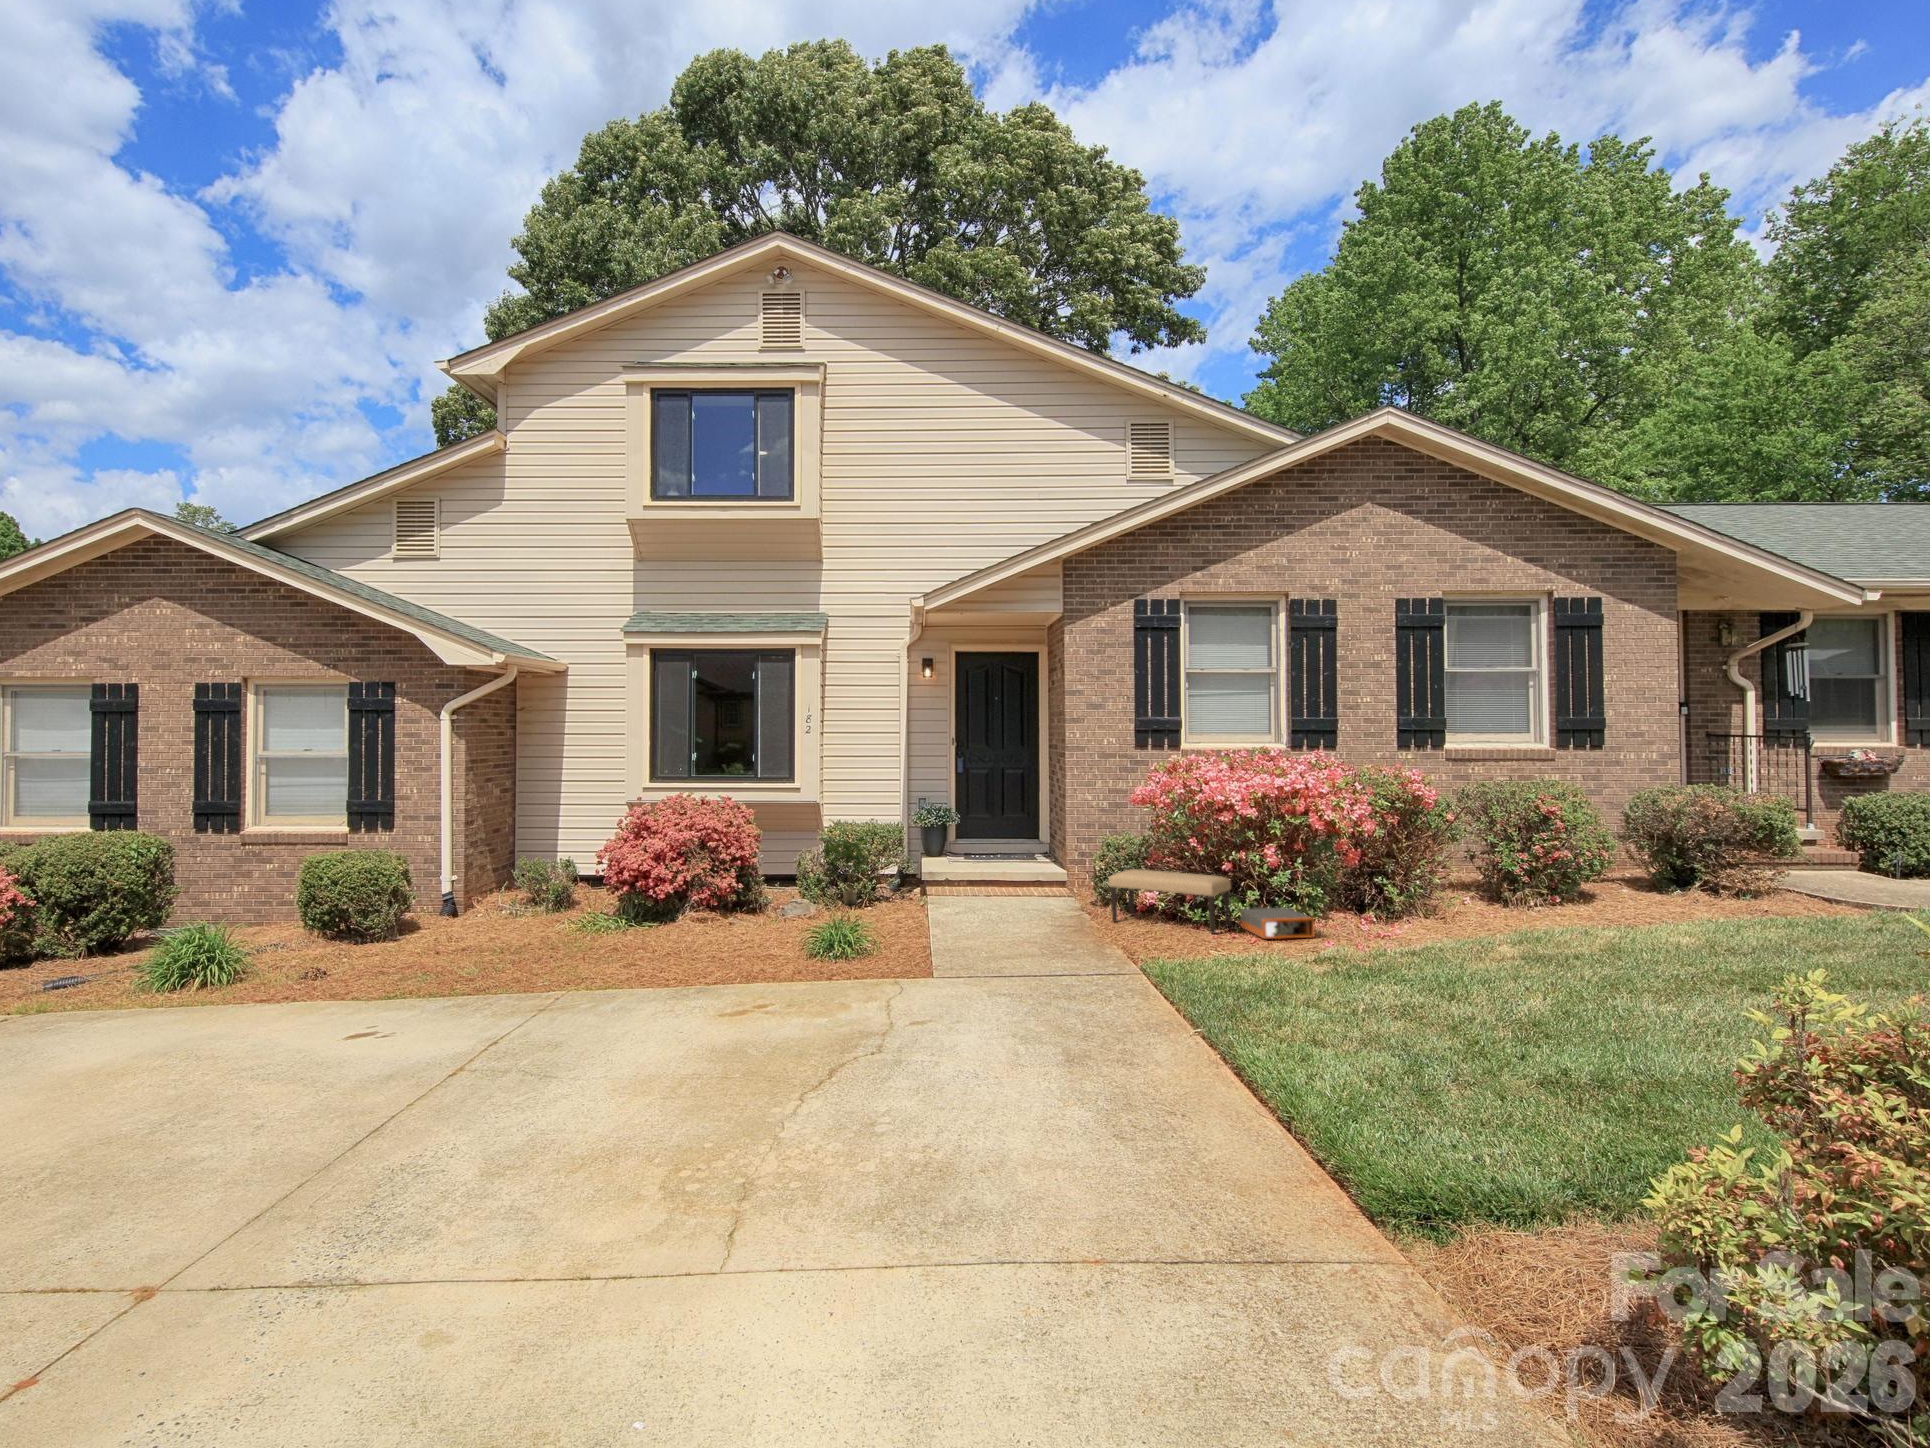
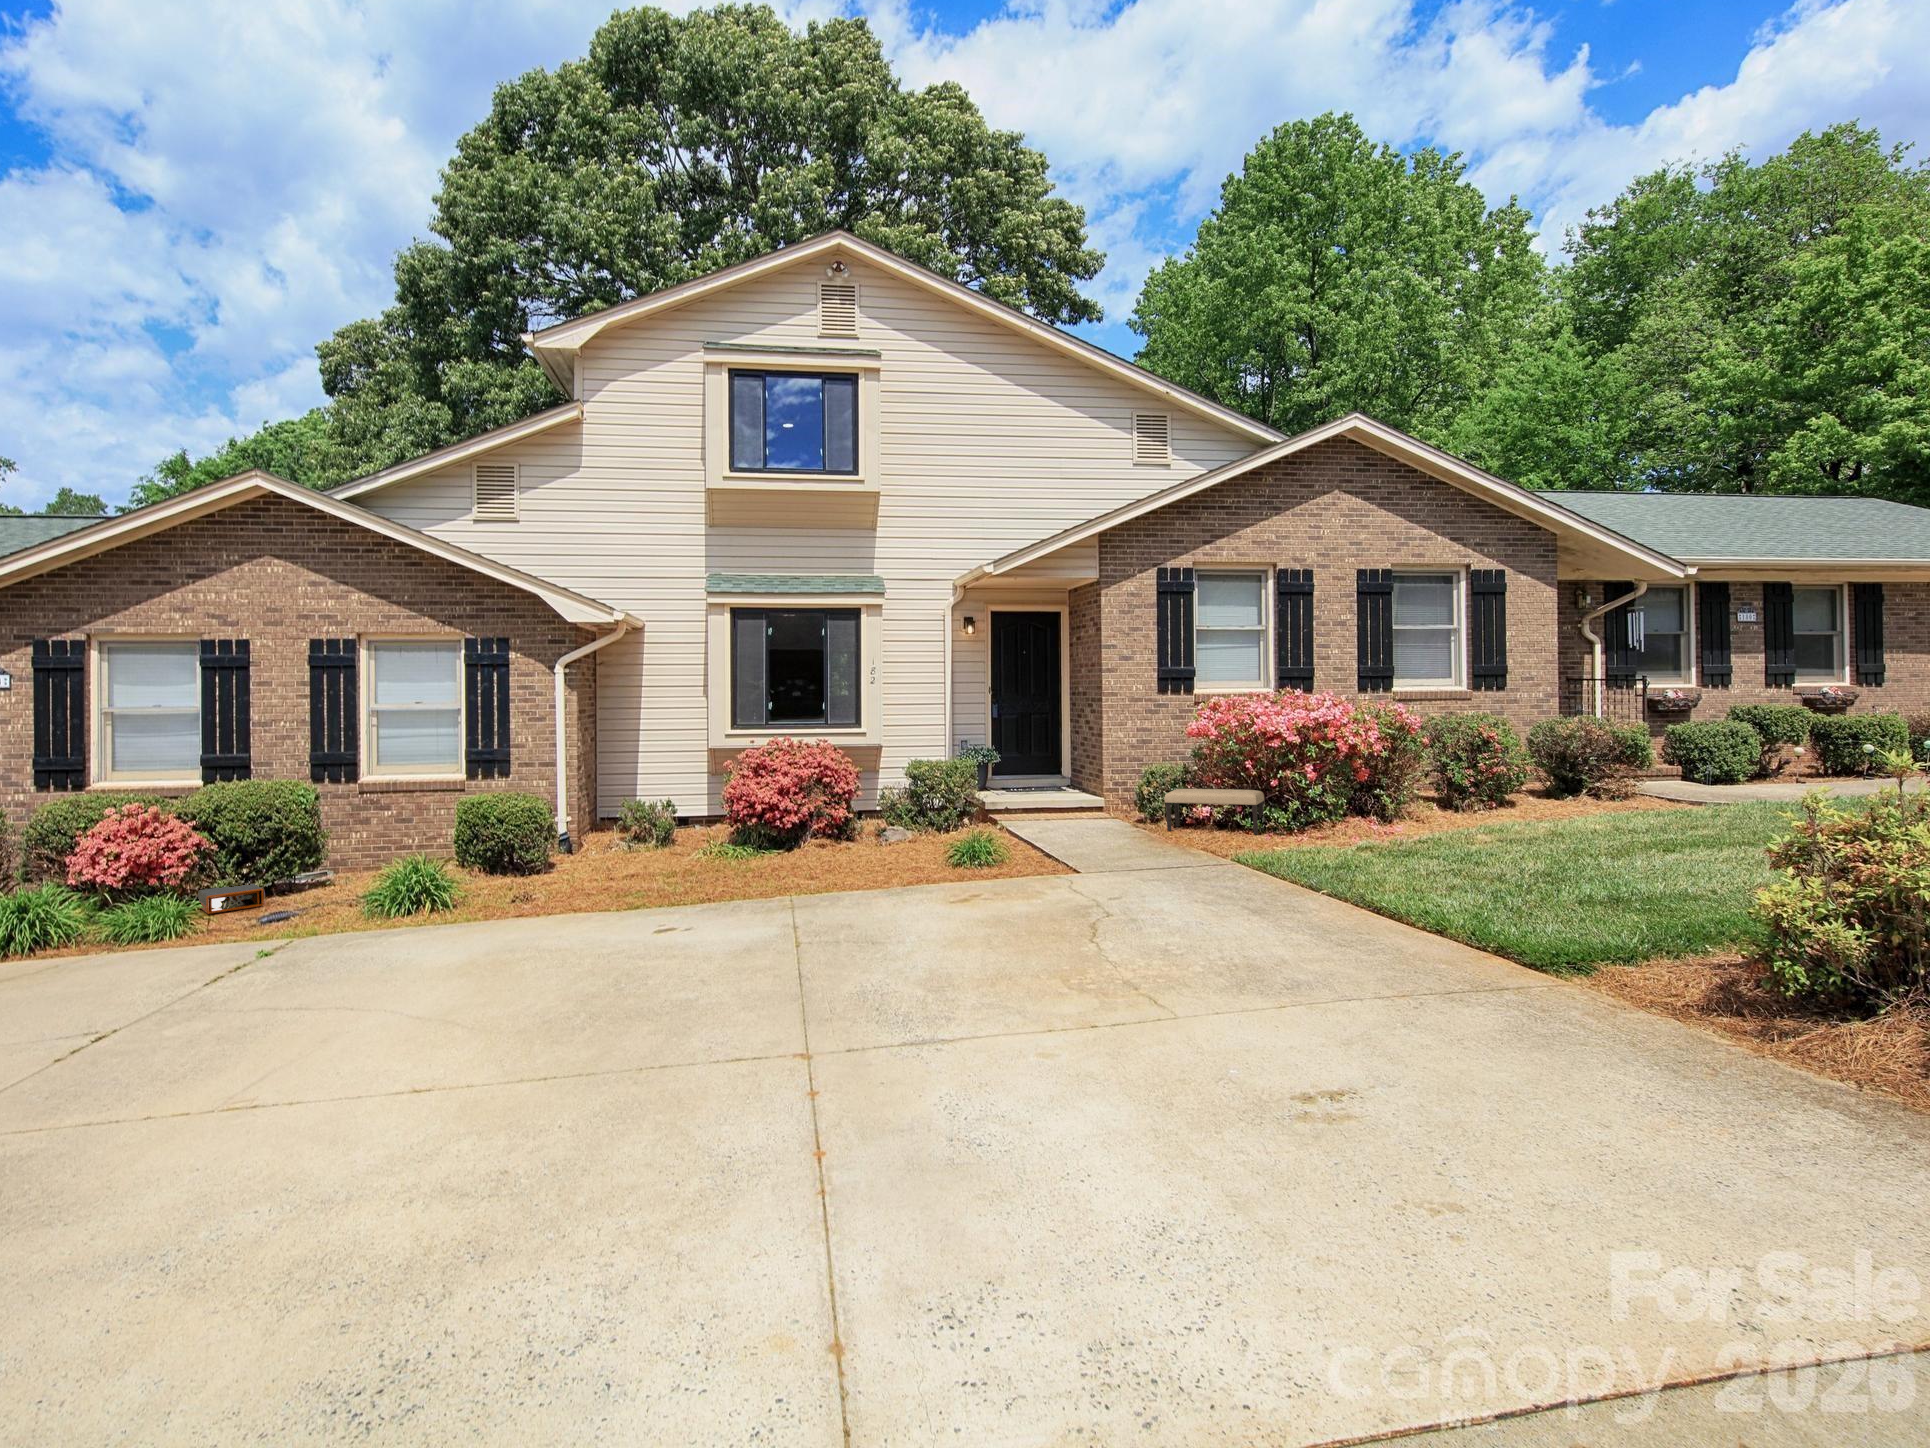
potted plant: present [820,838,869,905] -> none [903,772,946,830]
storage box: present [1240,908,1315,939] -> present [198,883,264,914]

